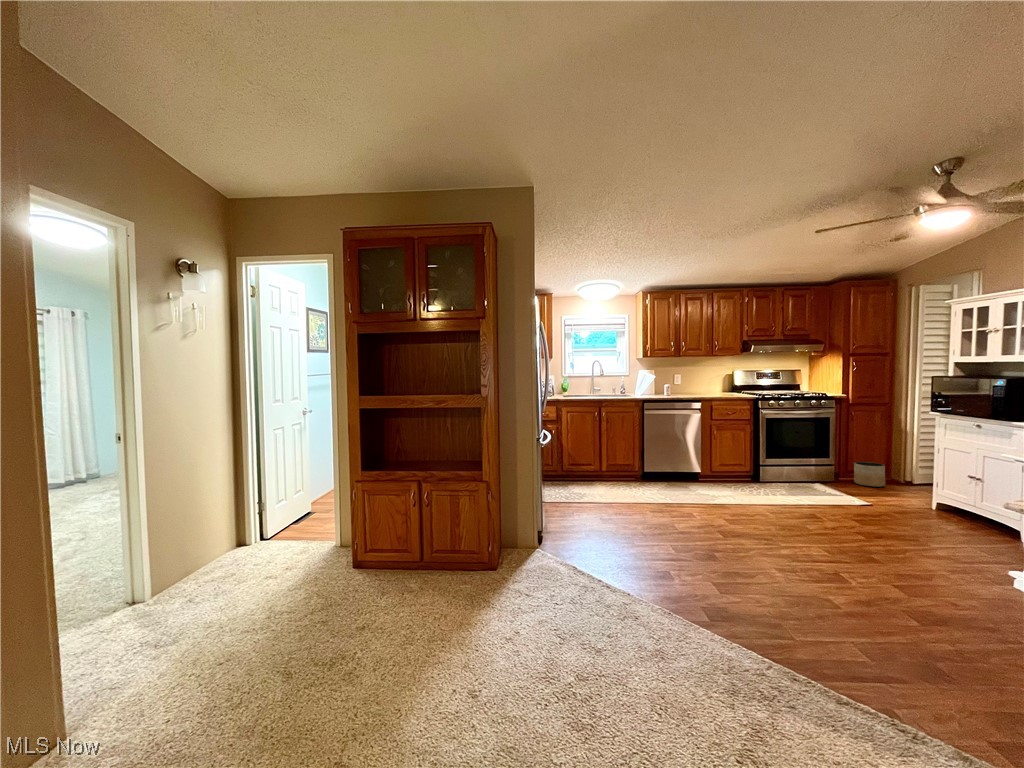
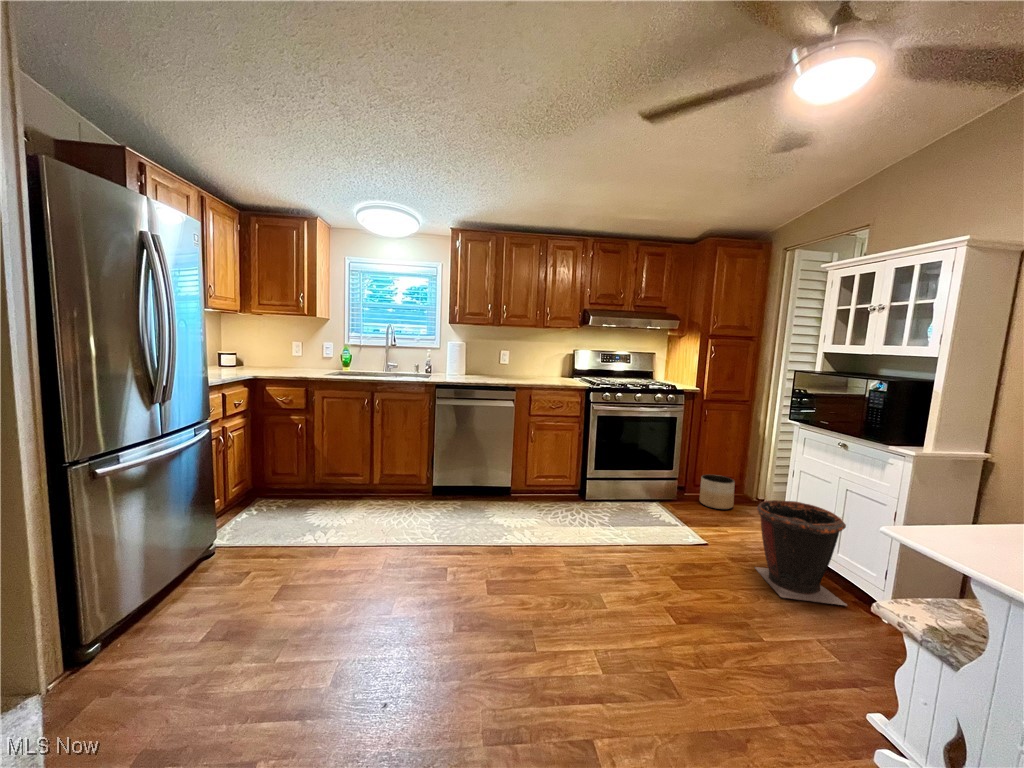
waste bin: none [913,468,994,533] -> present [755,500,847,606]

